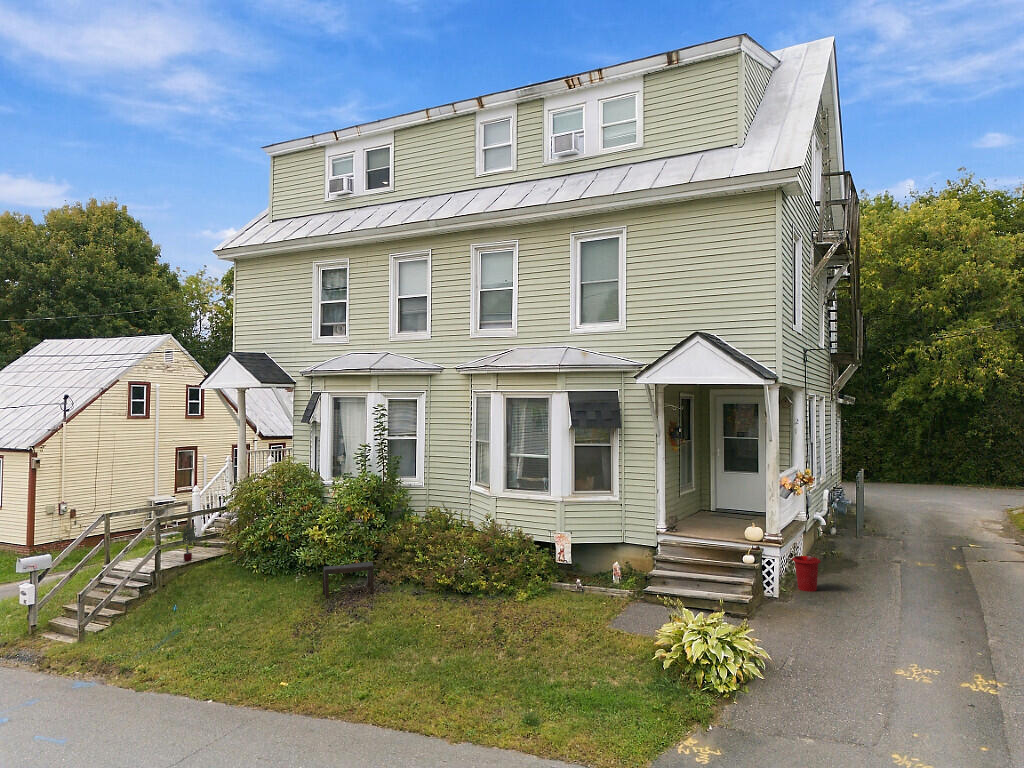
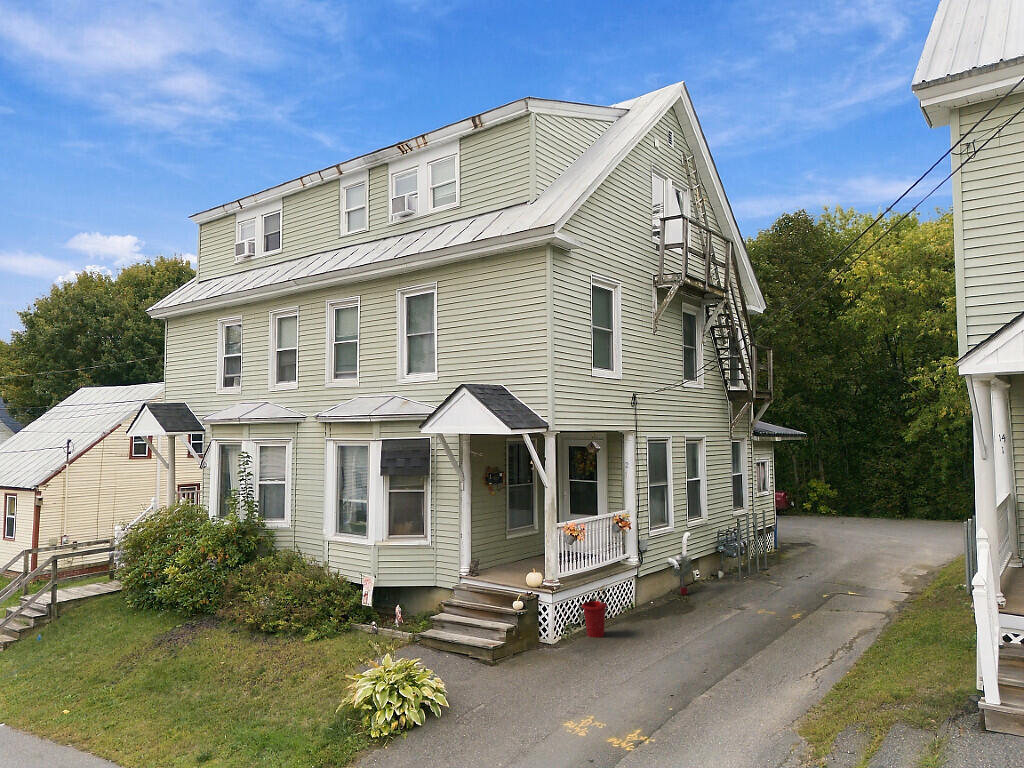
potted tree: present [182,523,202,561] -> present [671,554,693,595]
bench: present [322,561,374,598] -> none [158,599,211,632]

